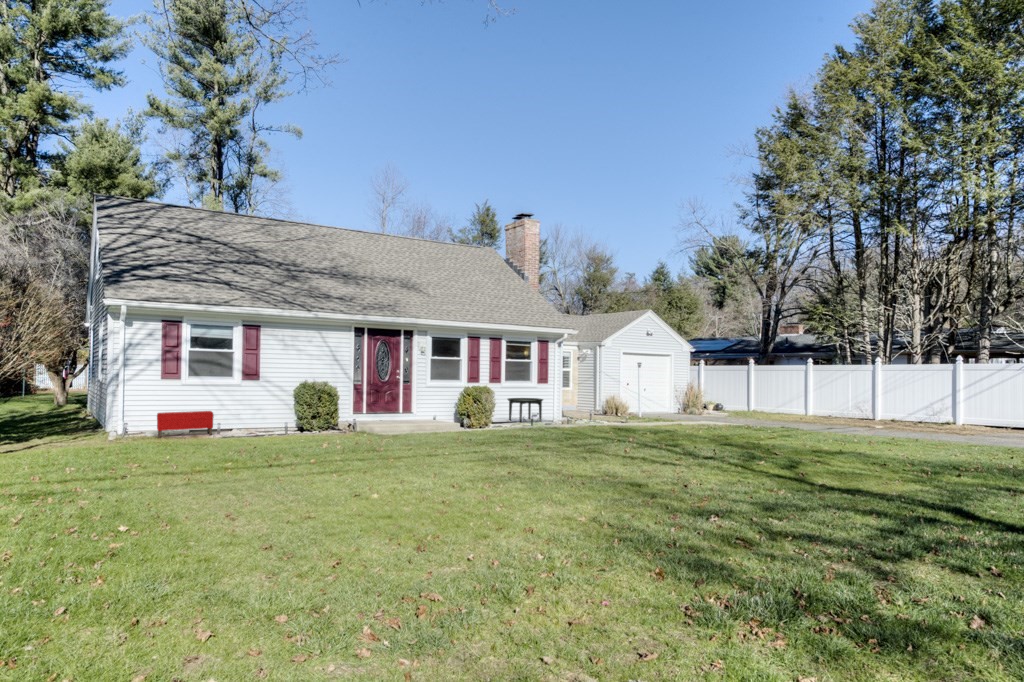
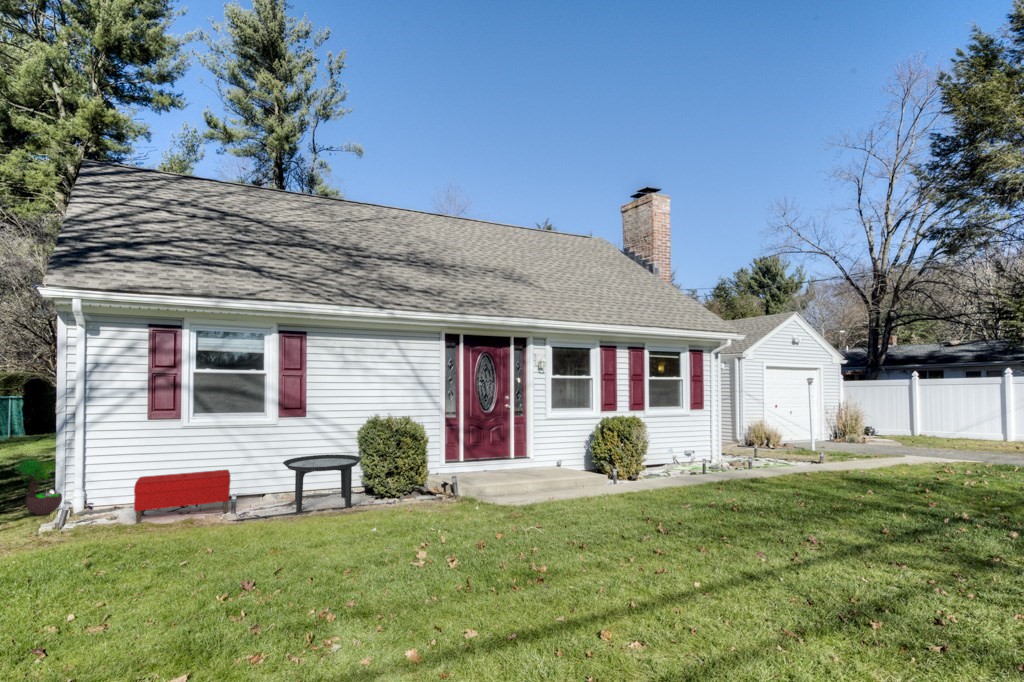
potted tree: none [80,396,107,435] -> present [16,454,62,515]
round table: present [508,398,543,422] -> present [283,455,362,512]

